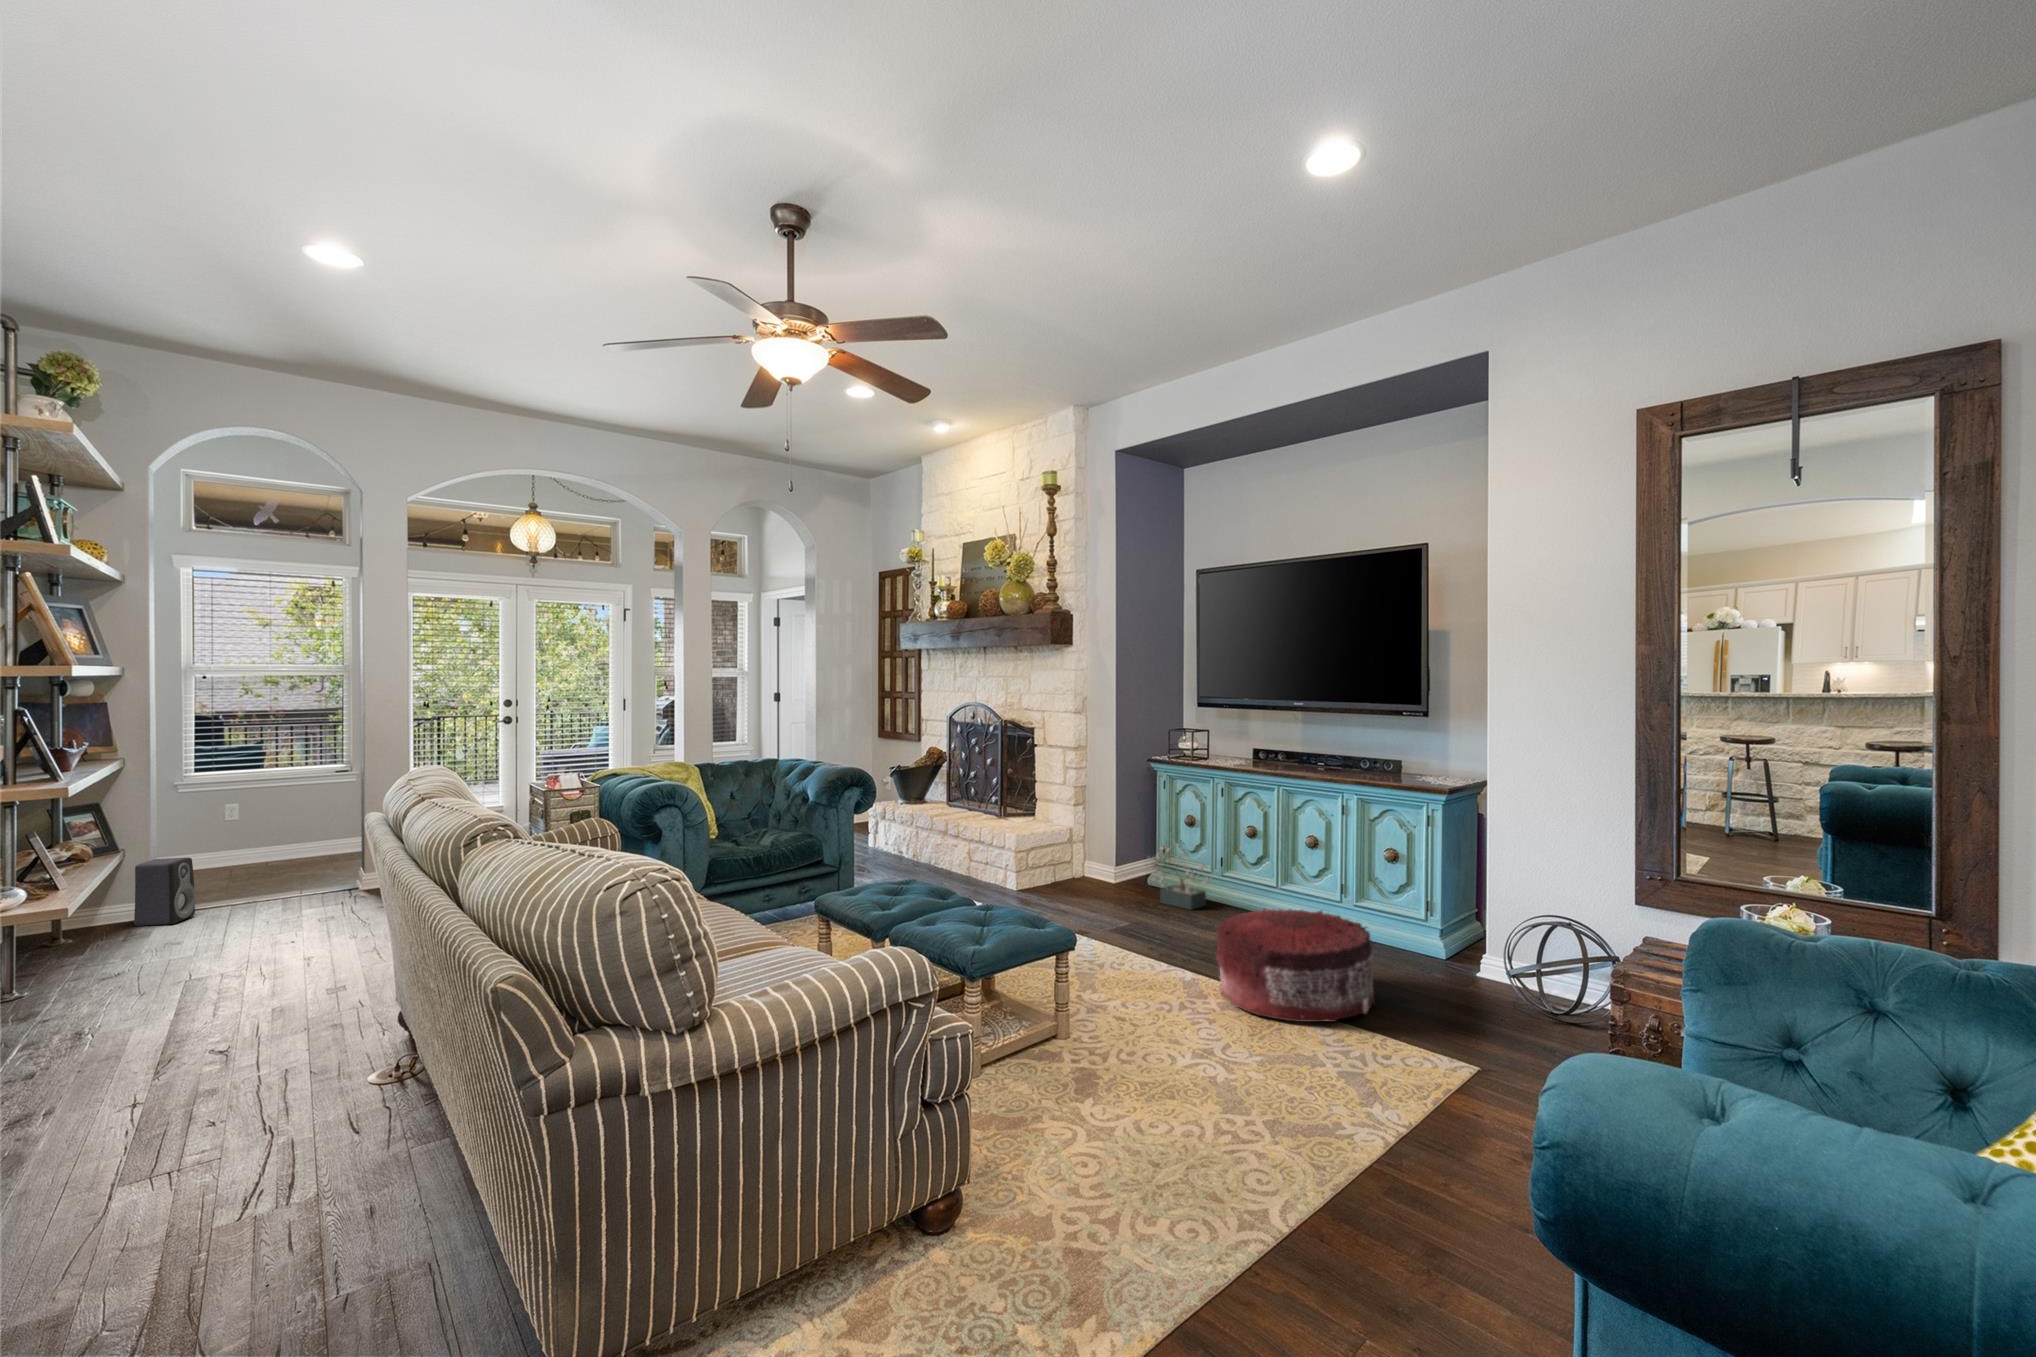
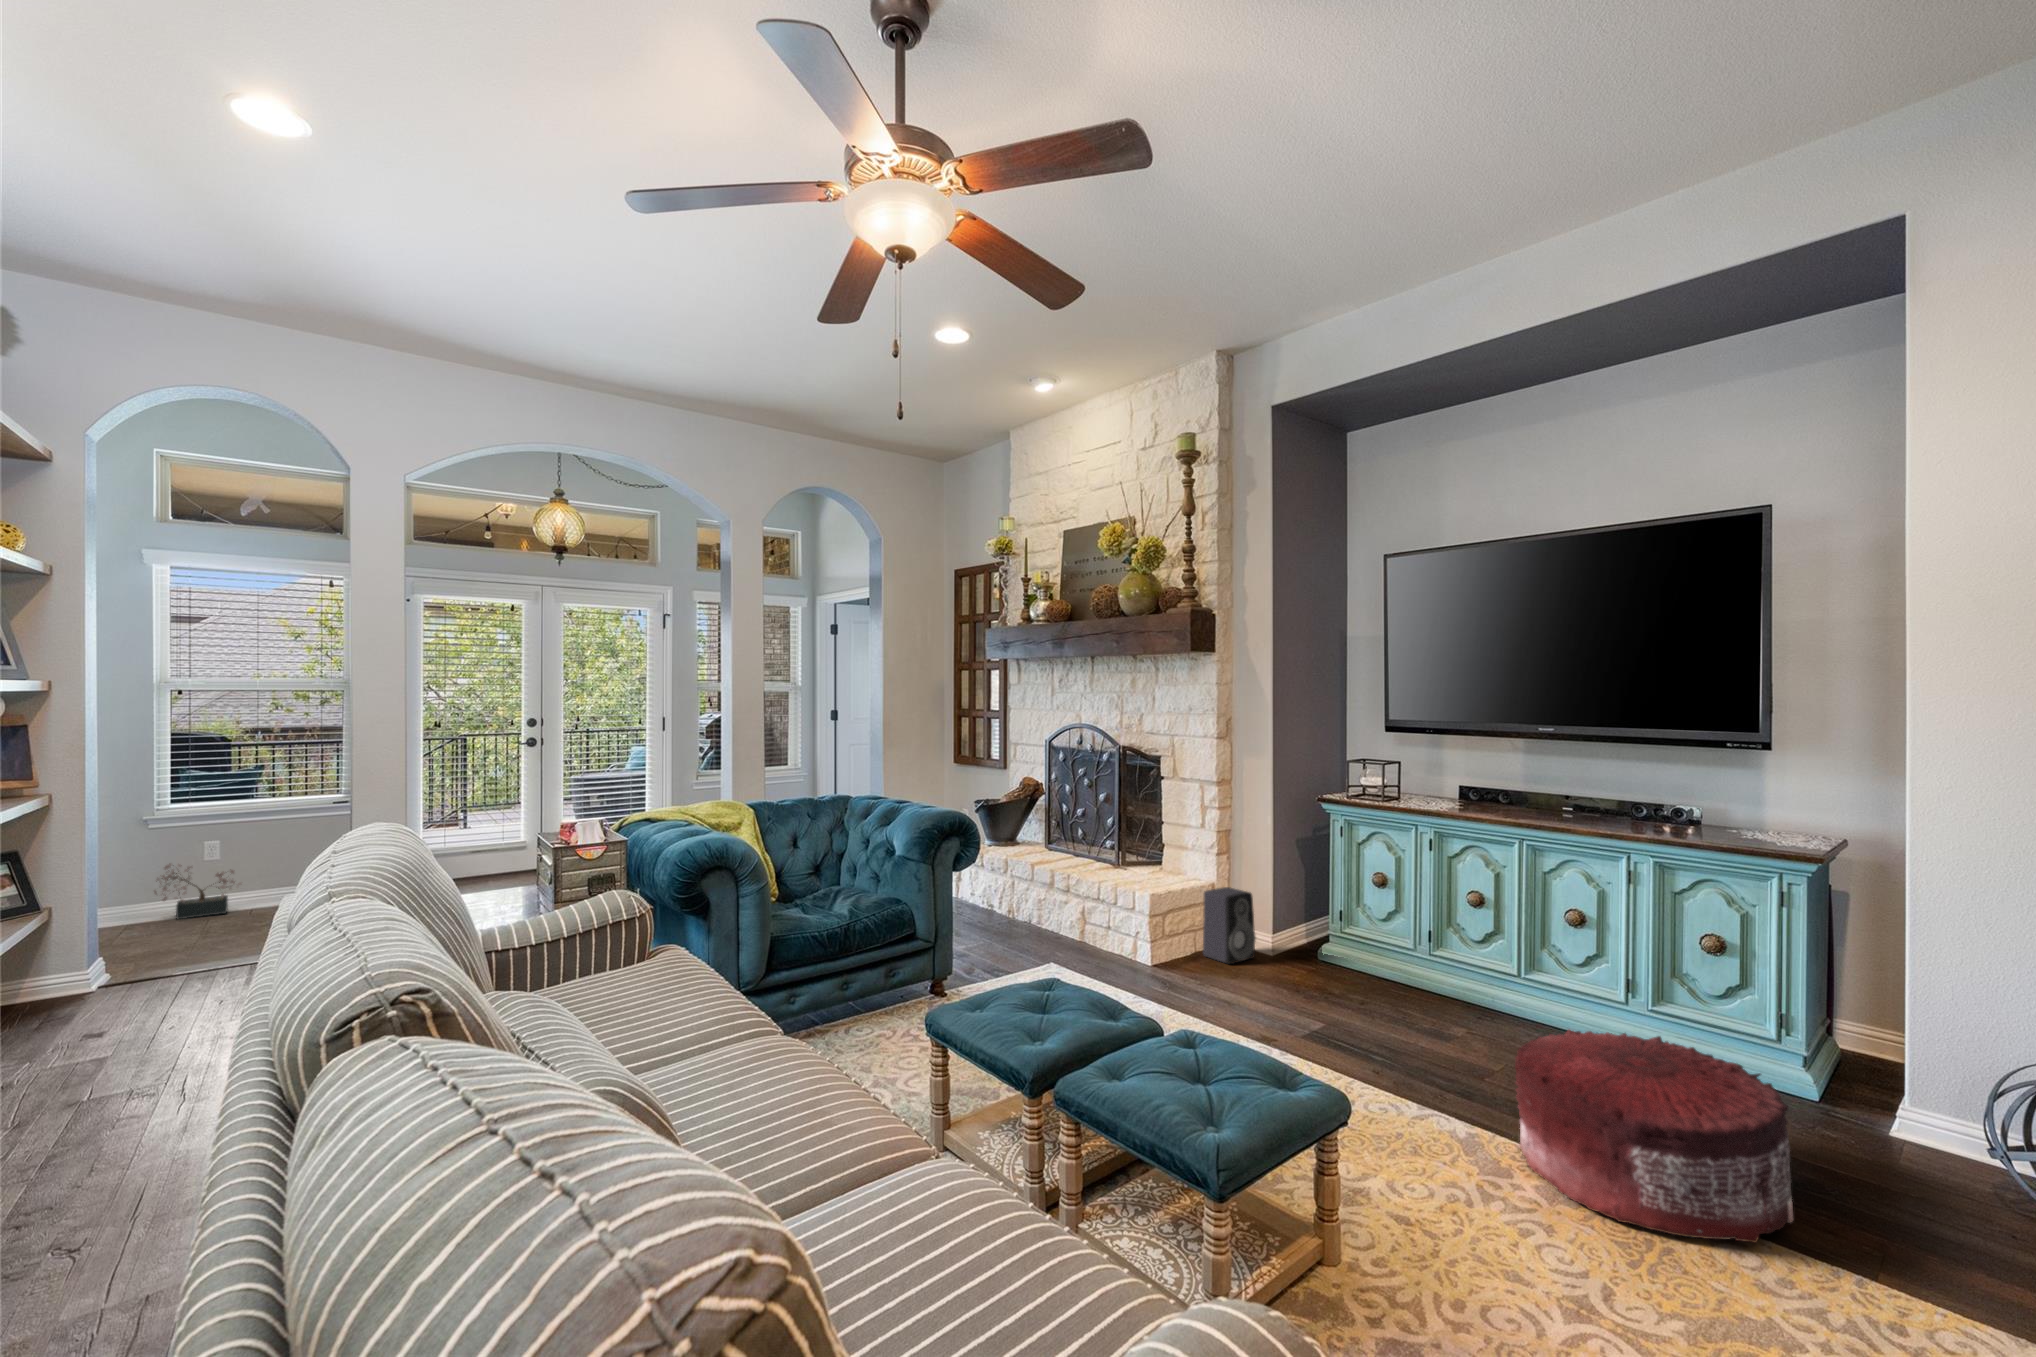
decorative plant: present [1151,846,1211,910] -> present [154,864,241,919]
speaker: present [134,858,196,926] -> present [1203,887,1256,964]

